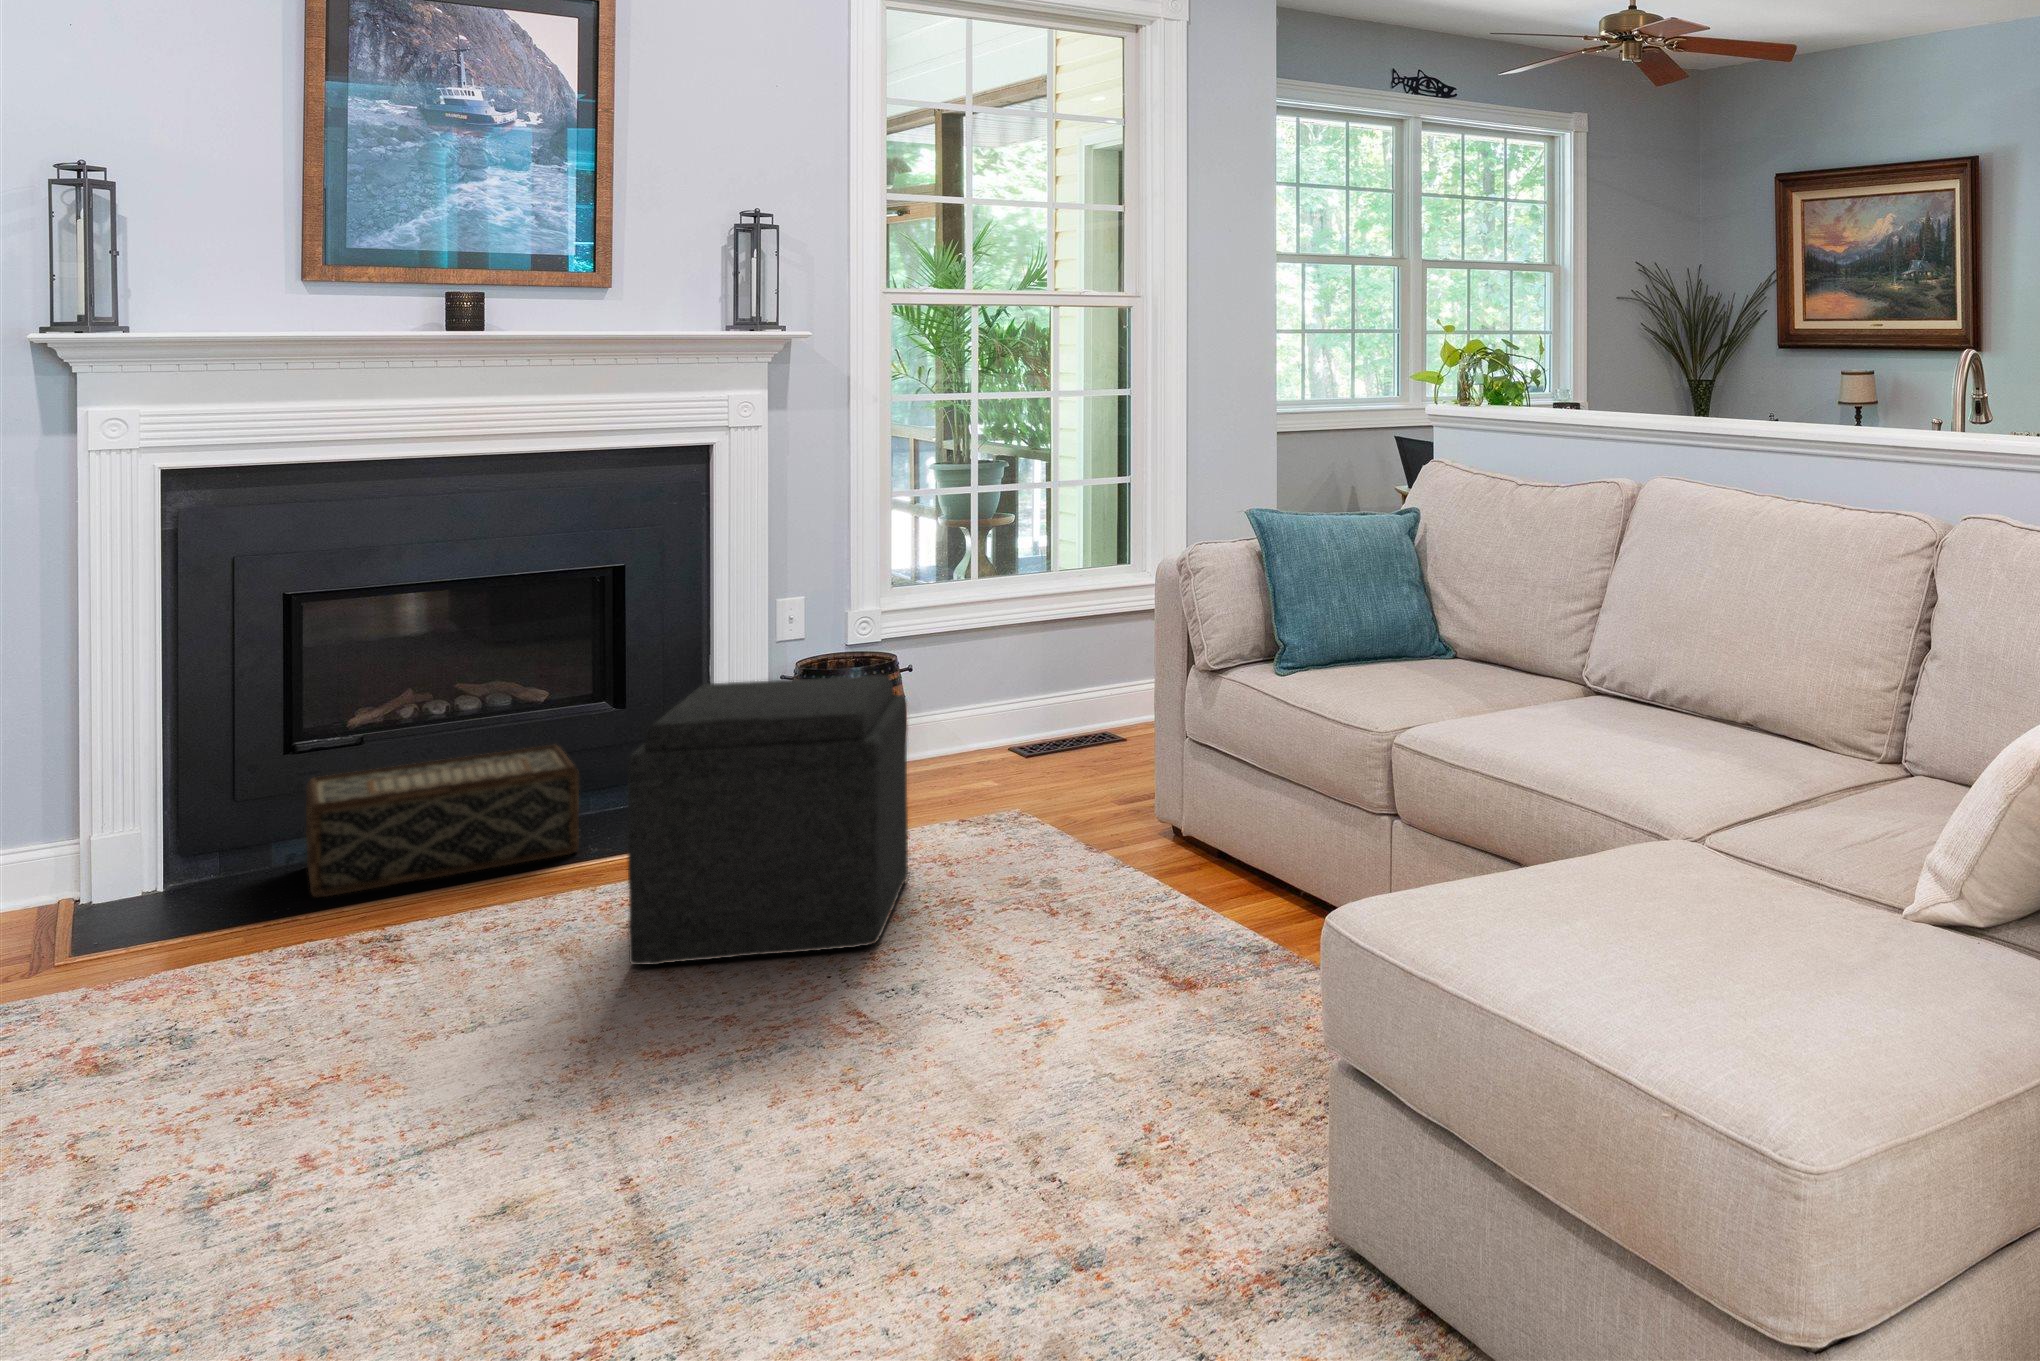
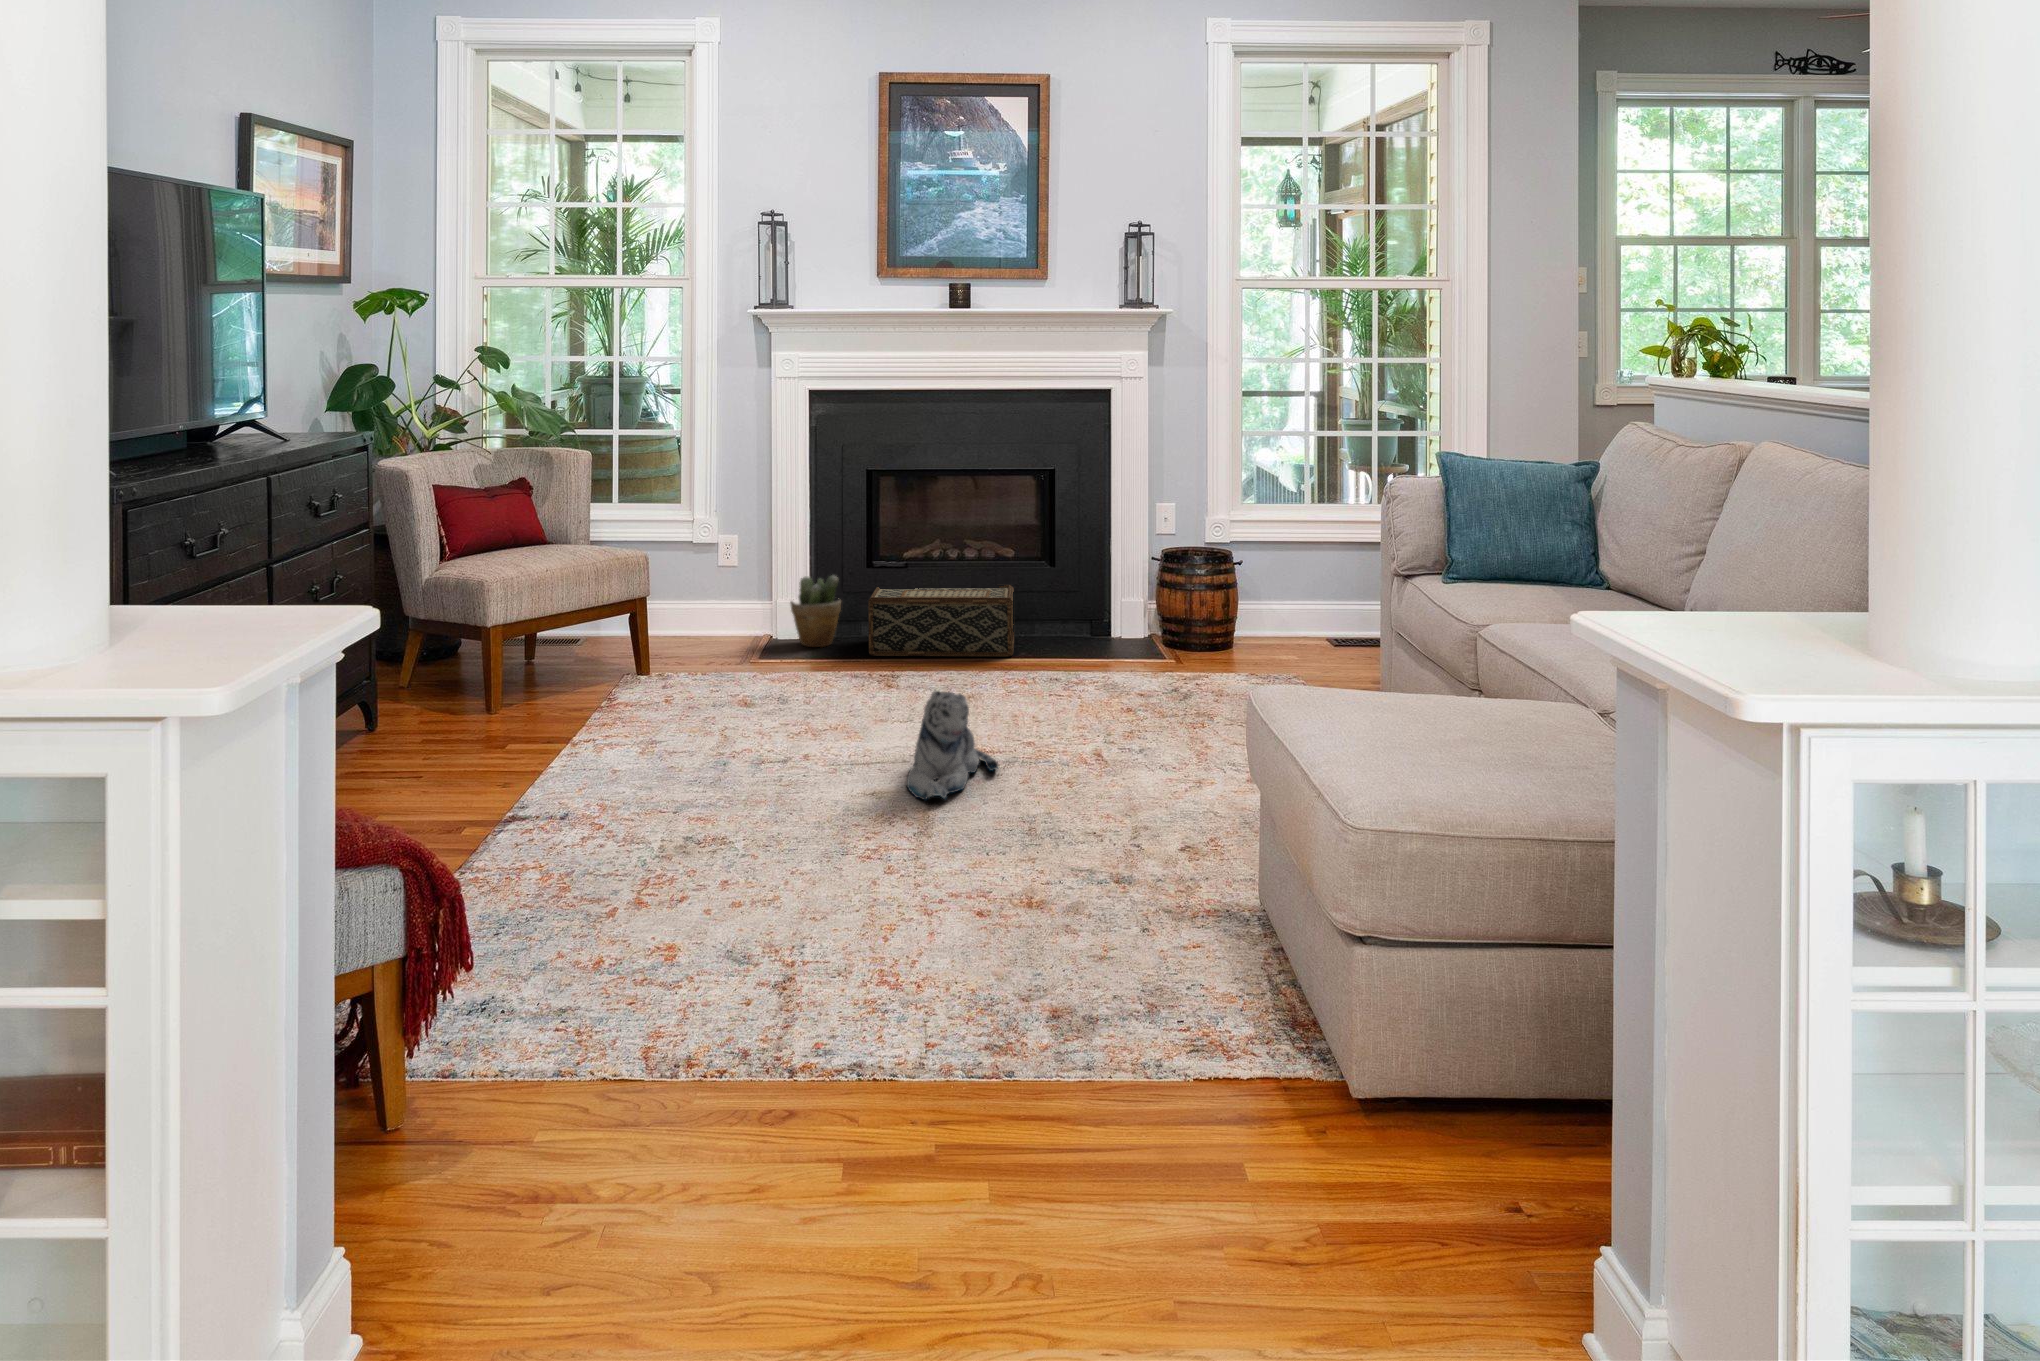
ottoman: present [627,675,908,965] -> none [993,545,1192,739]
potted plant: none [129,777,239,905] -> present [790,575,841,647]
plush toy: none [544,948,700,1134] -> present [906,691,998,800]

